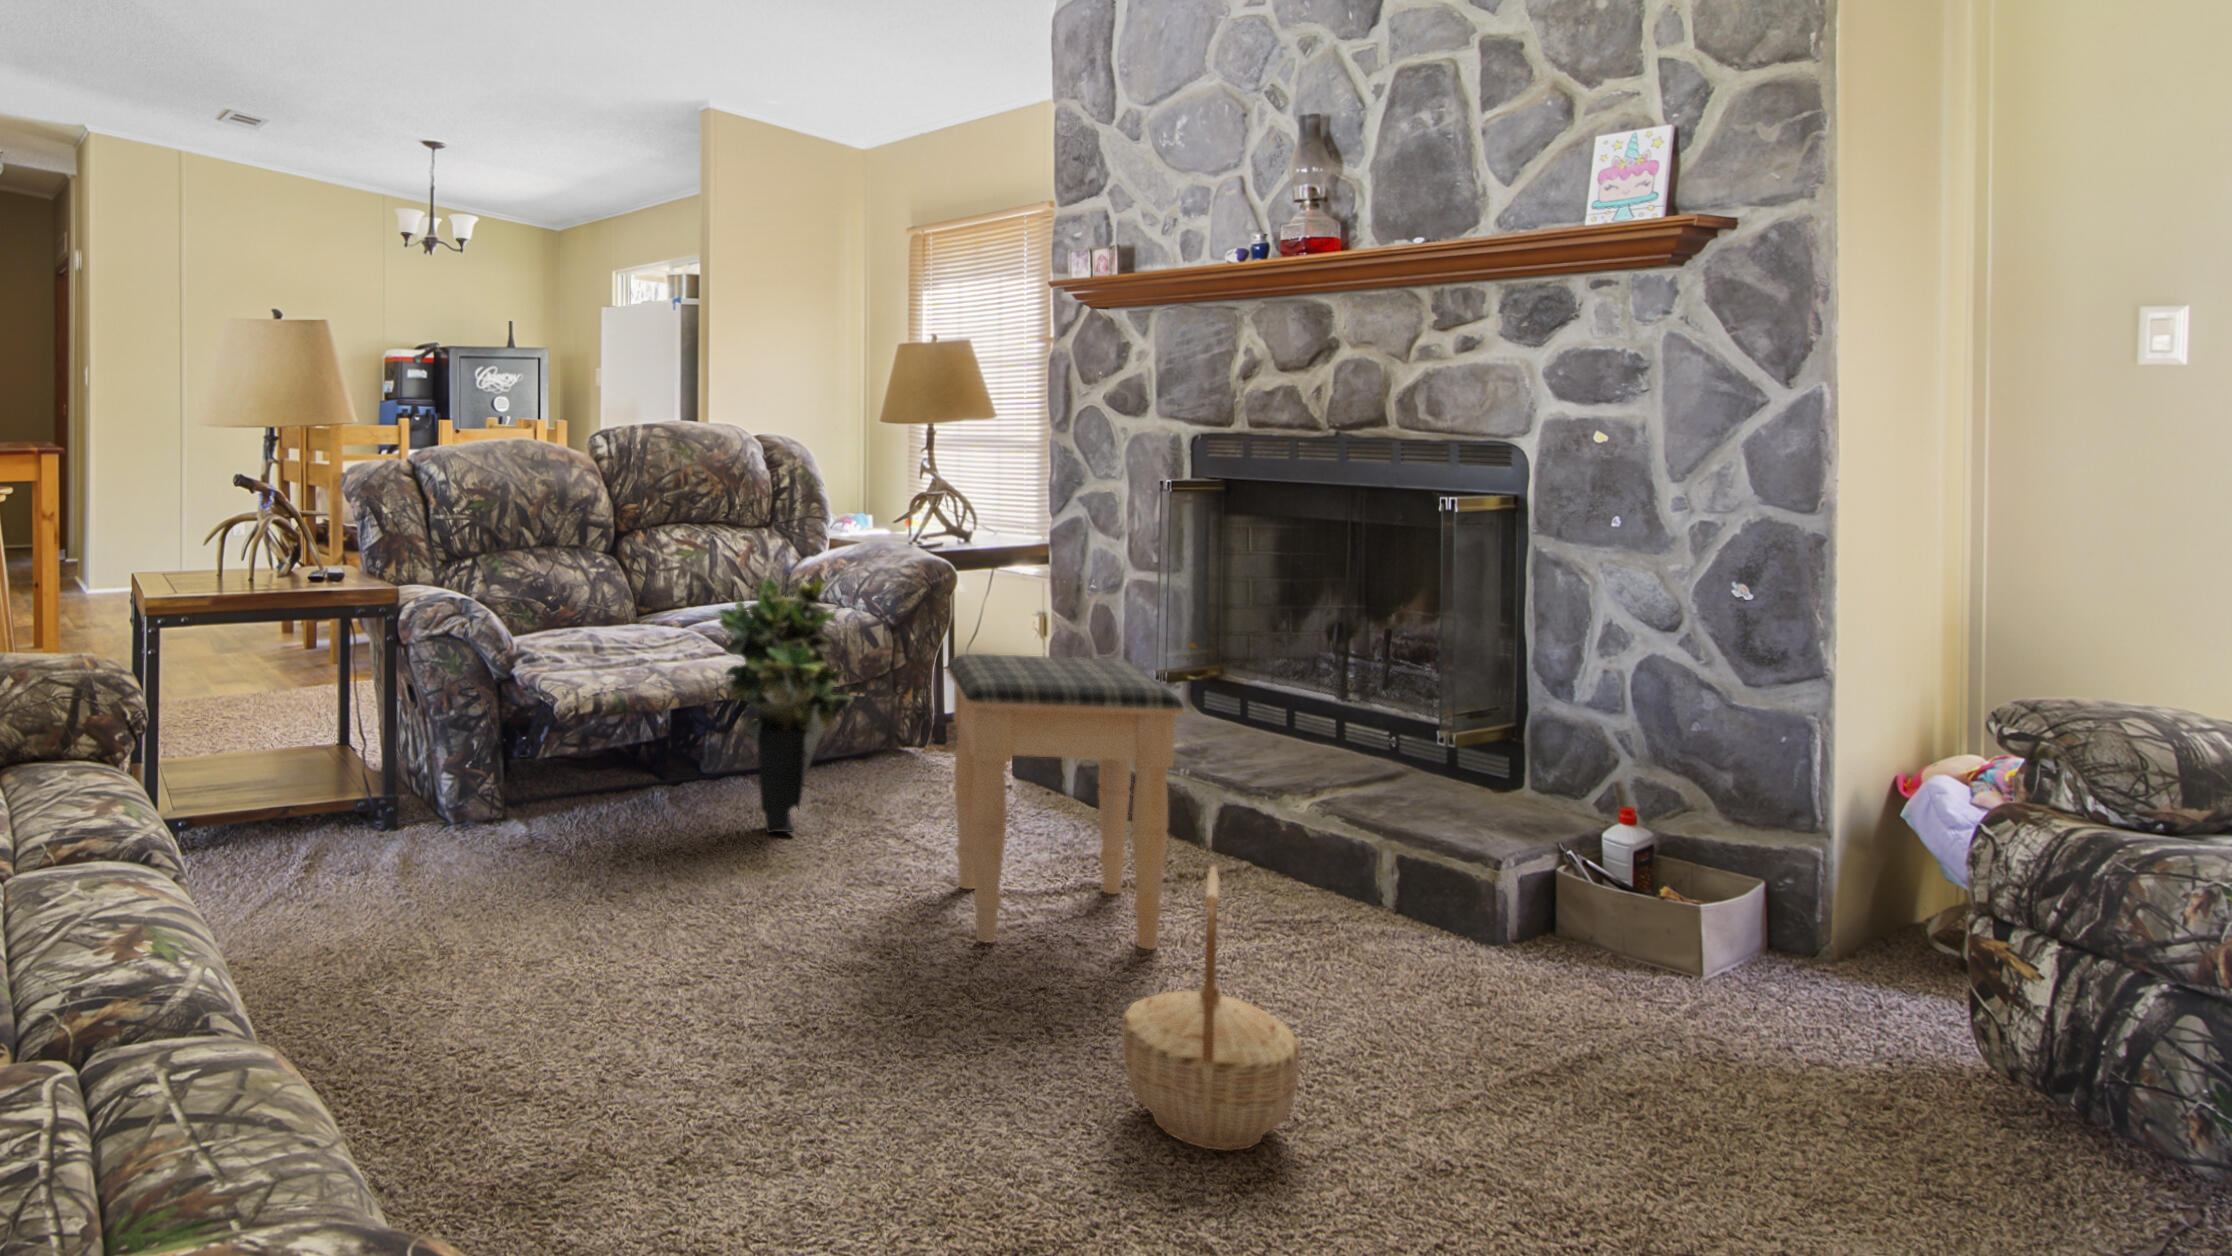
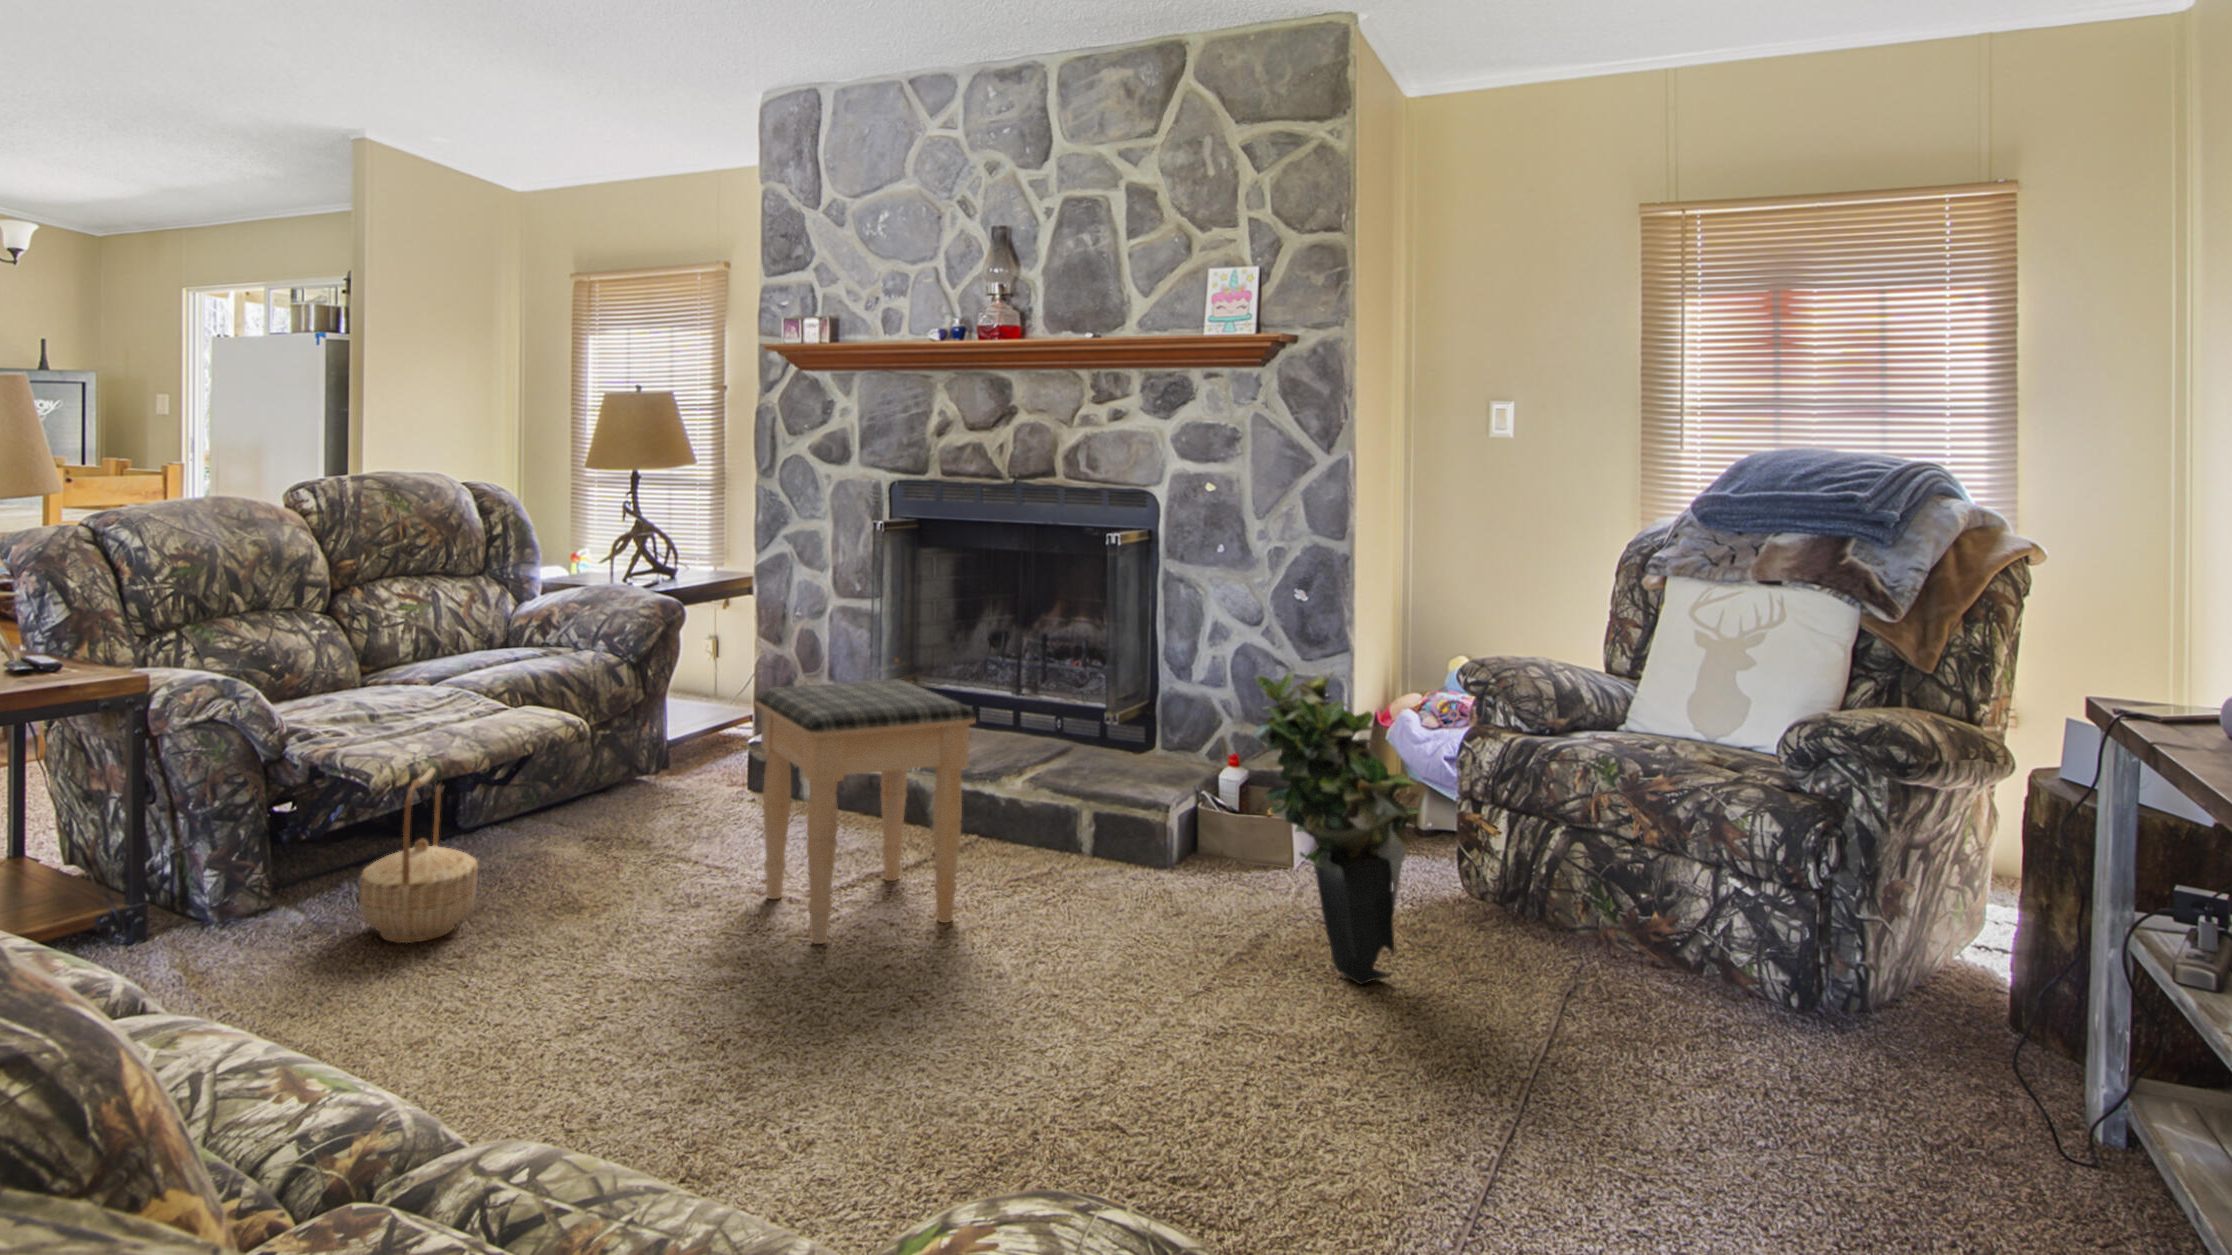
potted plant: present [719,577,852,833] -> present [1254,672,1418,984]
basket: present [1122,866,1300,1151] -> present [360,768,479,943]

